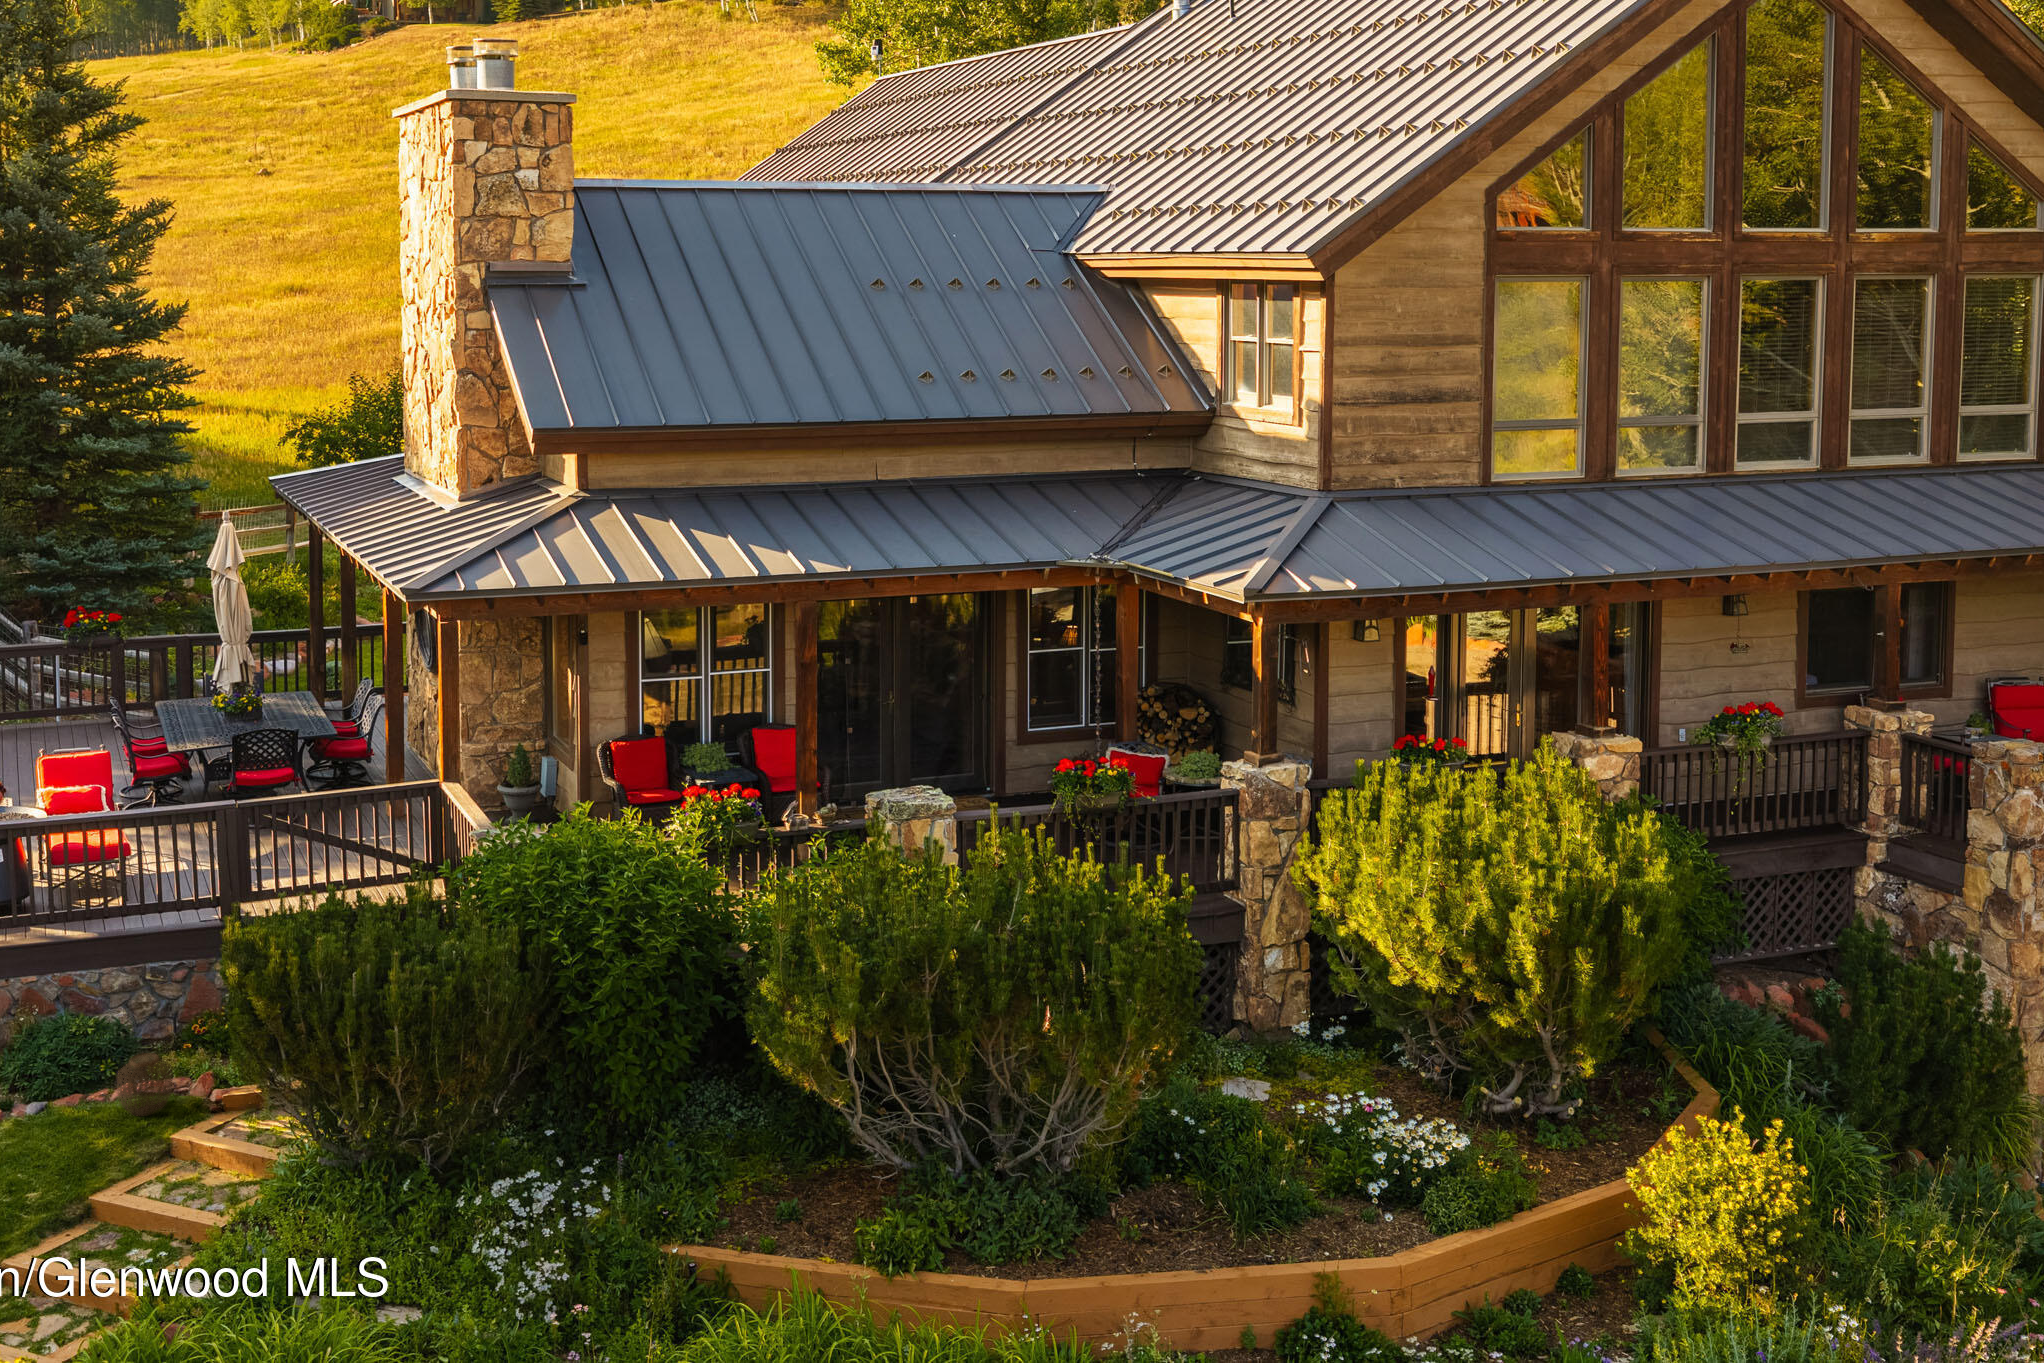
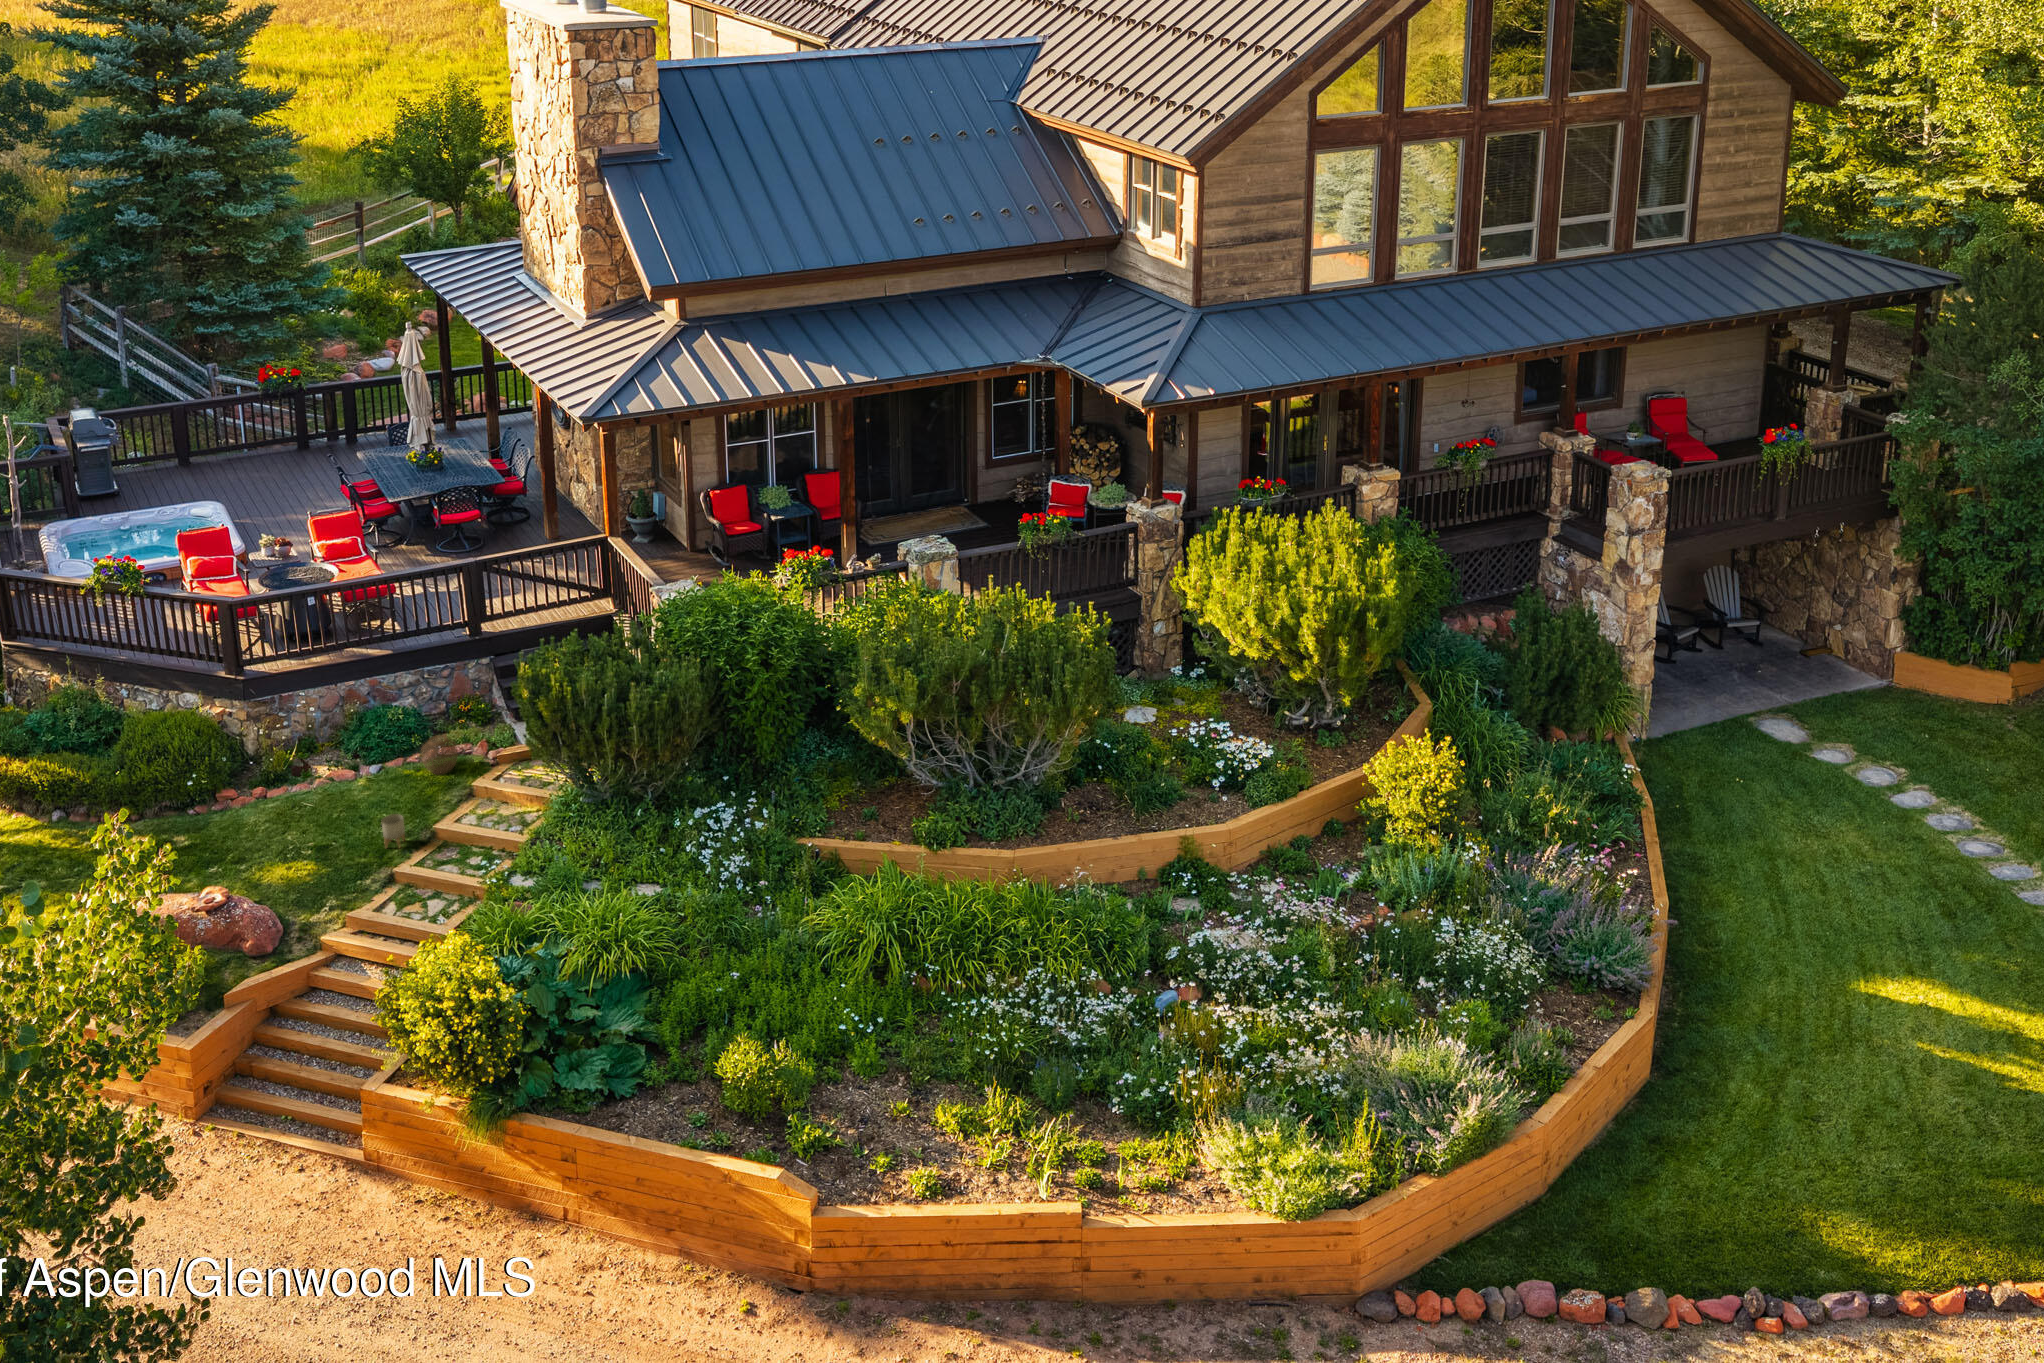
planter: none [14,1158,50,1216] -> present [382,814,405,848]

